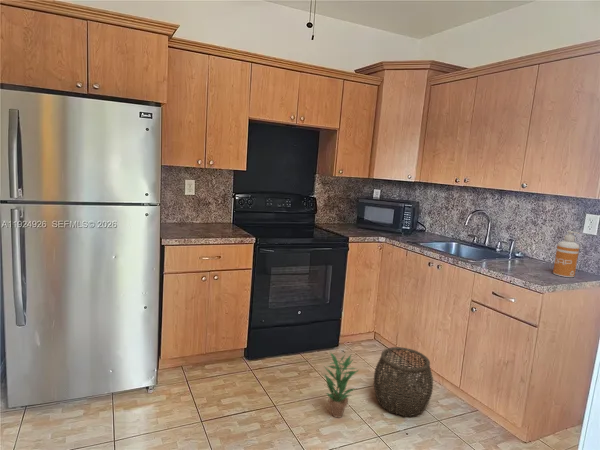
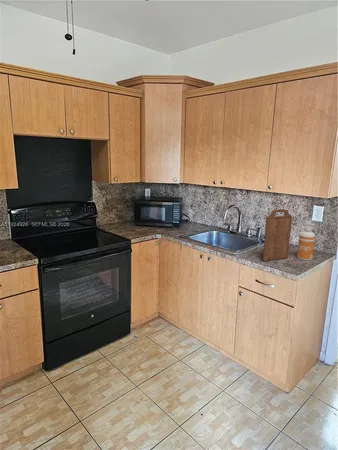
cutting board: none [504,210,547,272] -> present [263,209,292,261]
woven basket: present [374,347,433,416] -> none [166,333,216,396]
potted plant: present [324,354,358,418] -> none [121,359,155,416]

